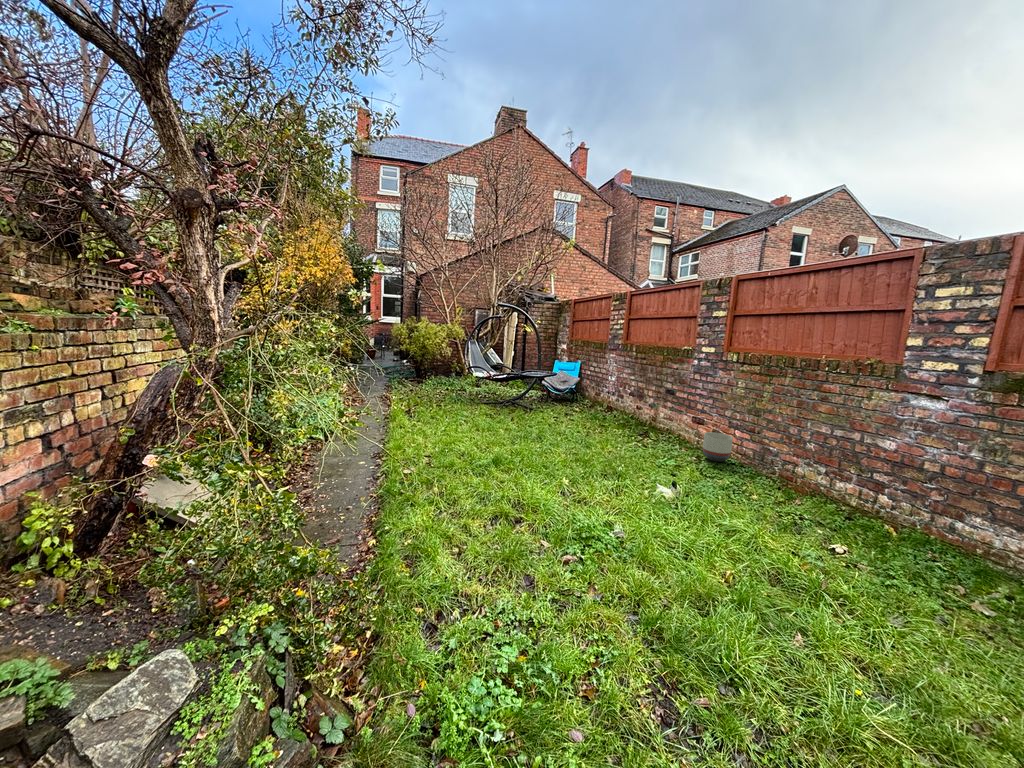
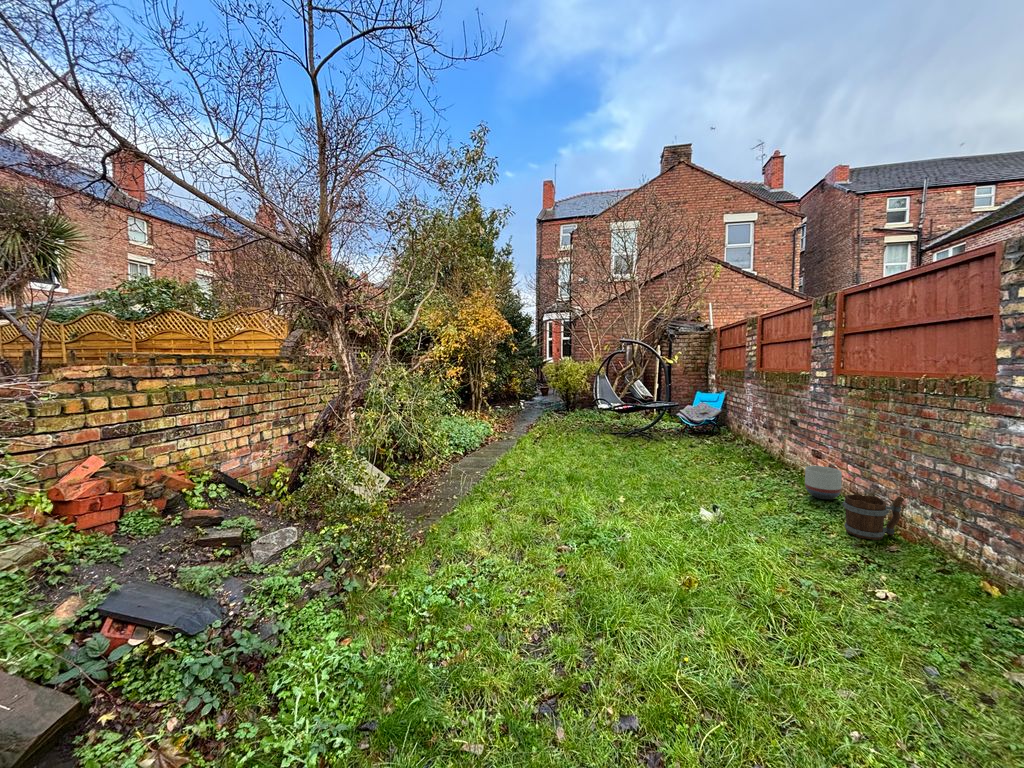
bucket: none [761,458,802,497] -> present [842,494,904,540]

